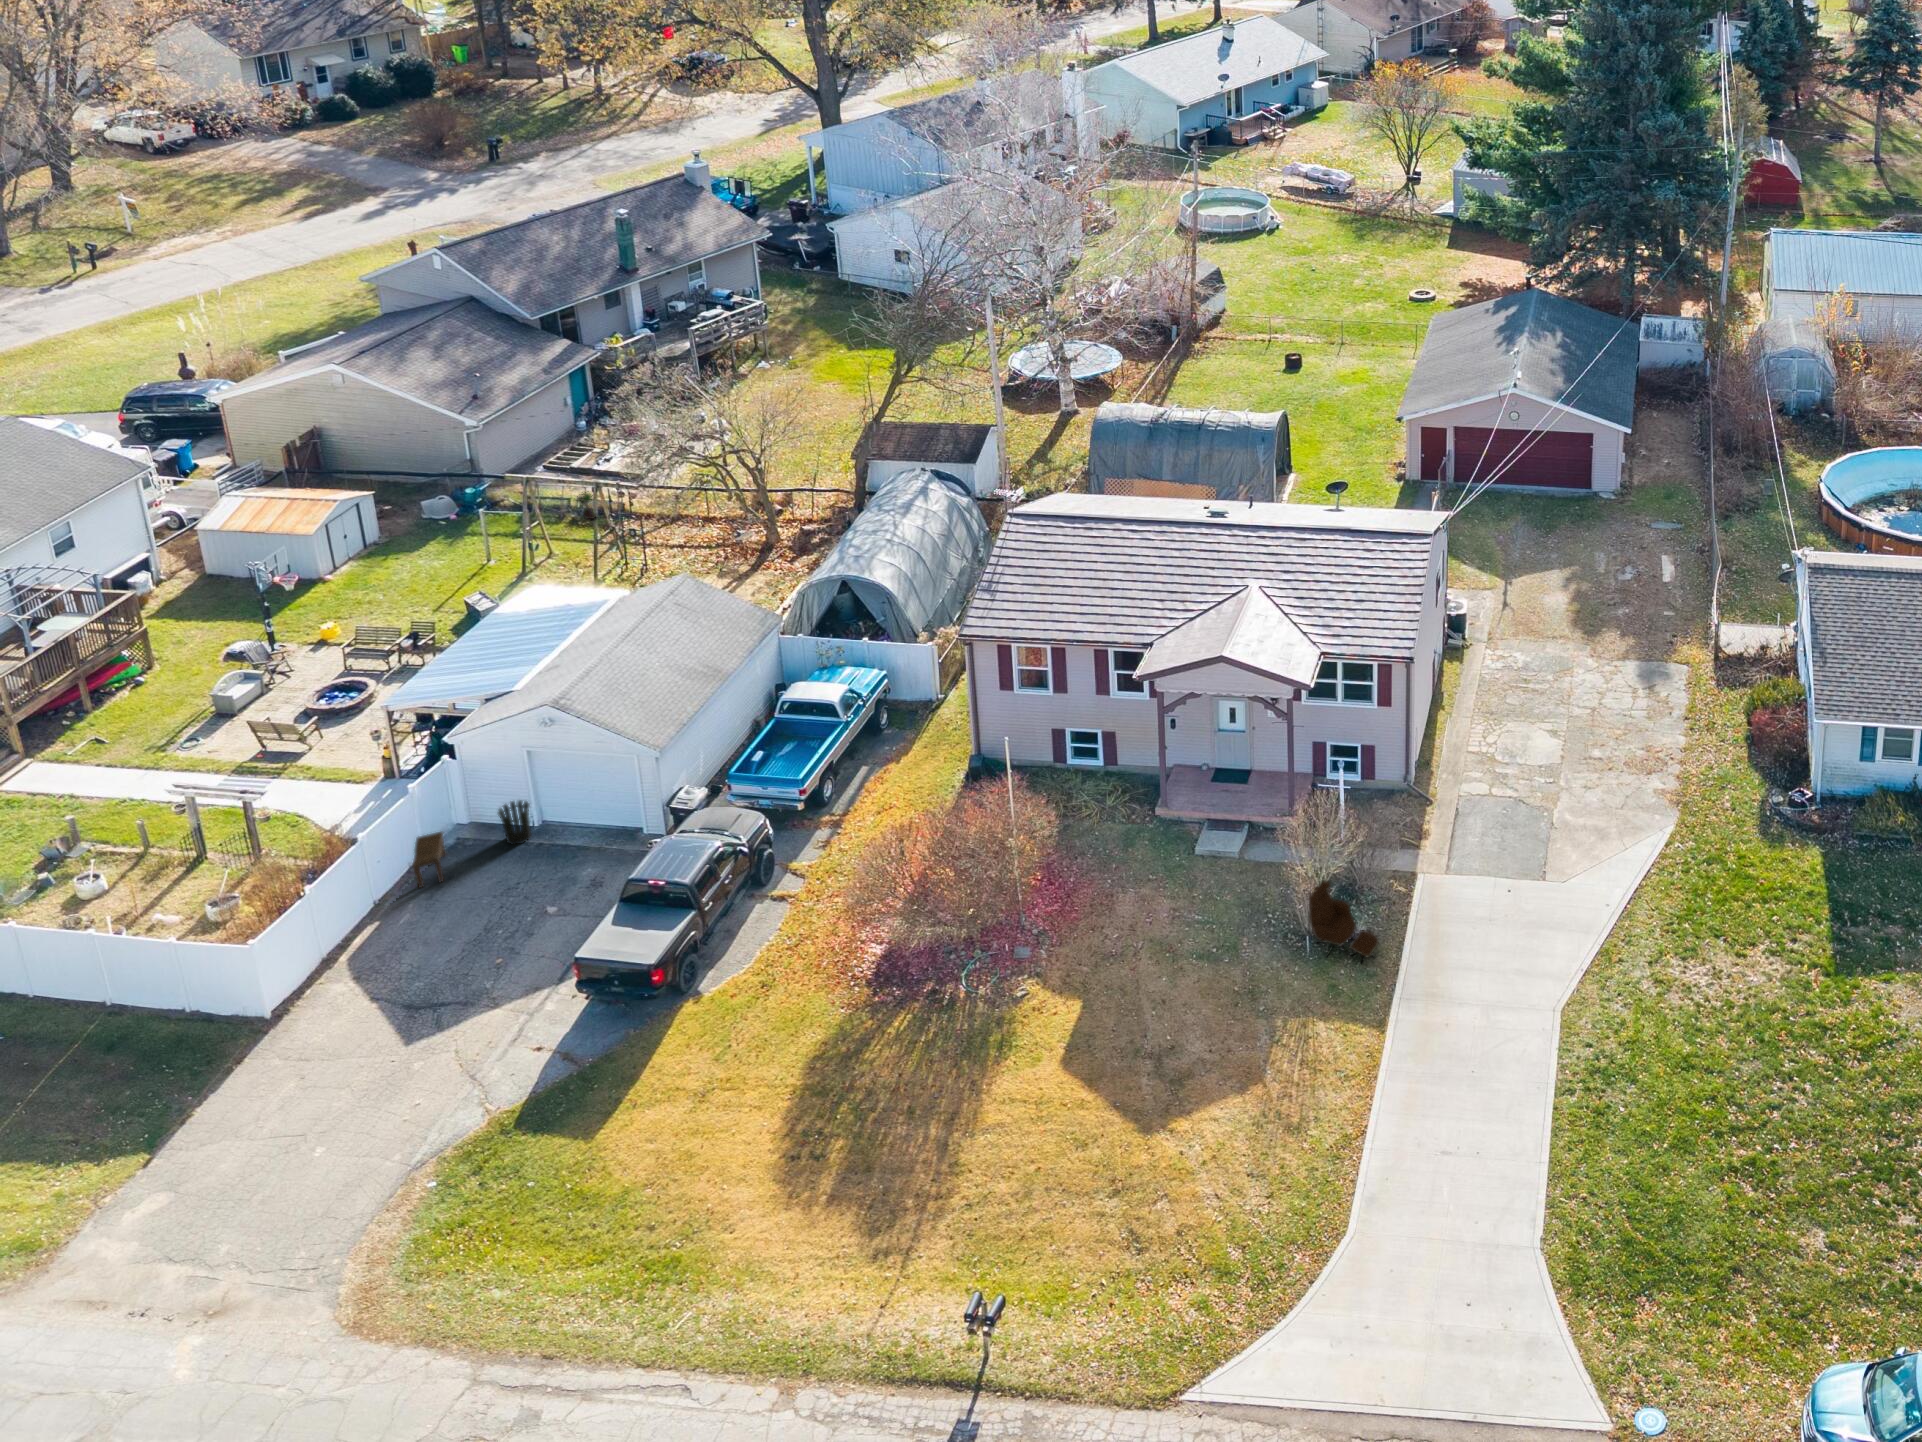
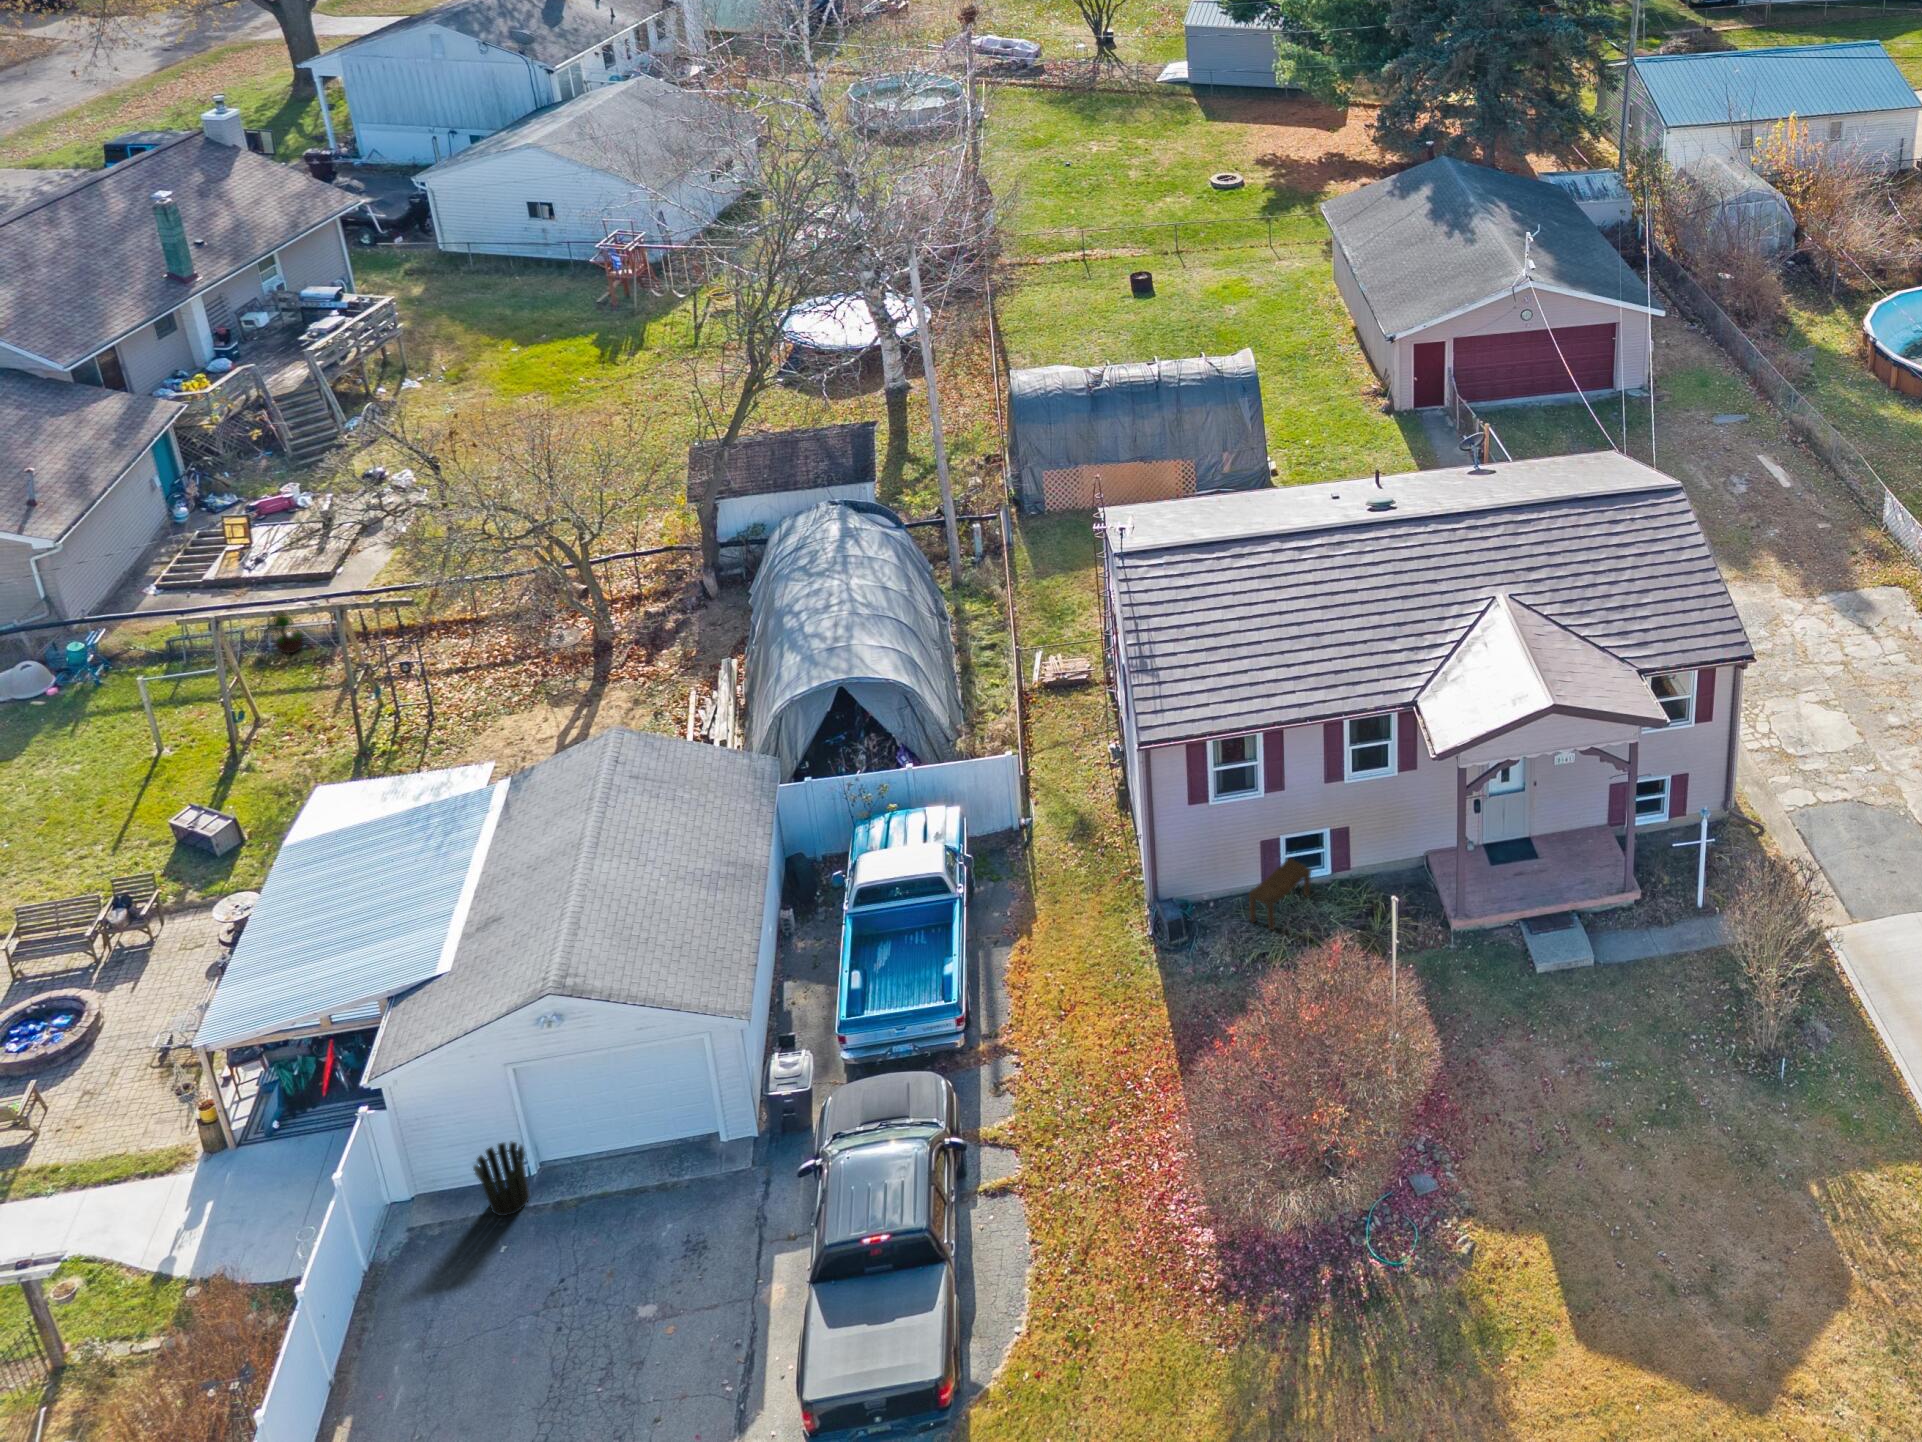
bench: present [413,832,446,887] -> present [1249,859,1311,930]
lounge chair: present [1309,880,1379,957] -> none [1777,976,1865,1078]

